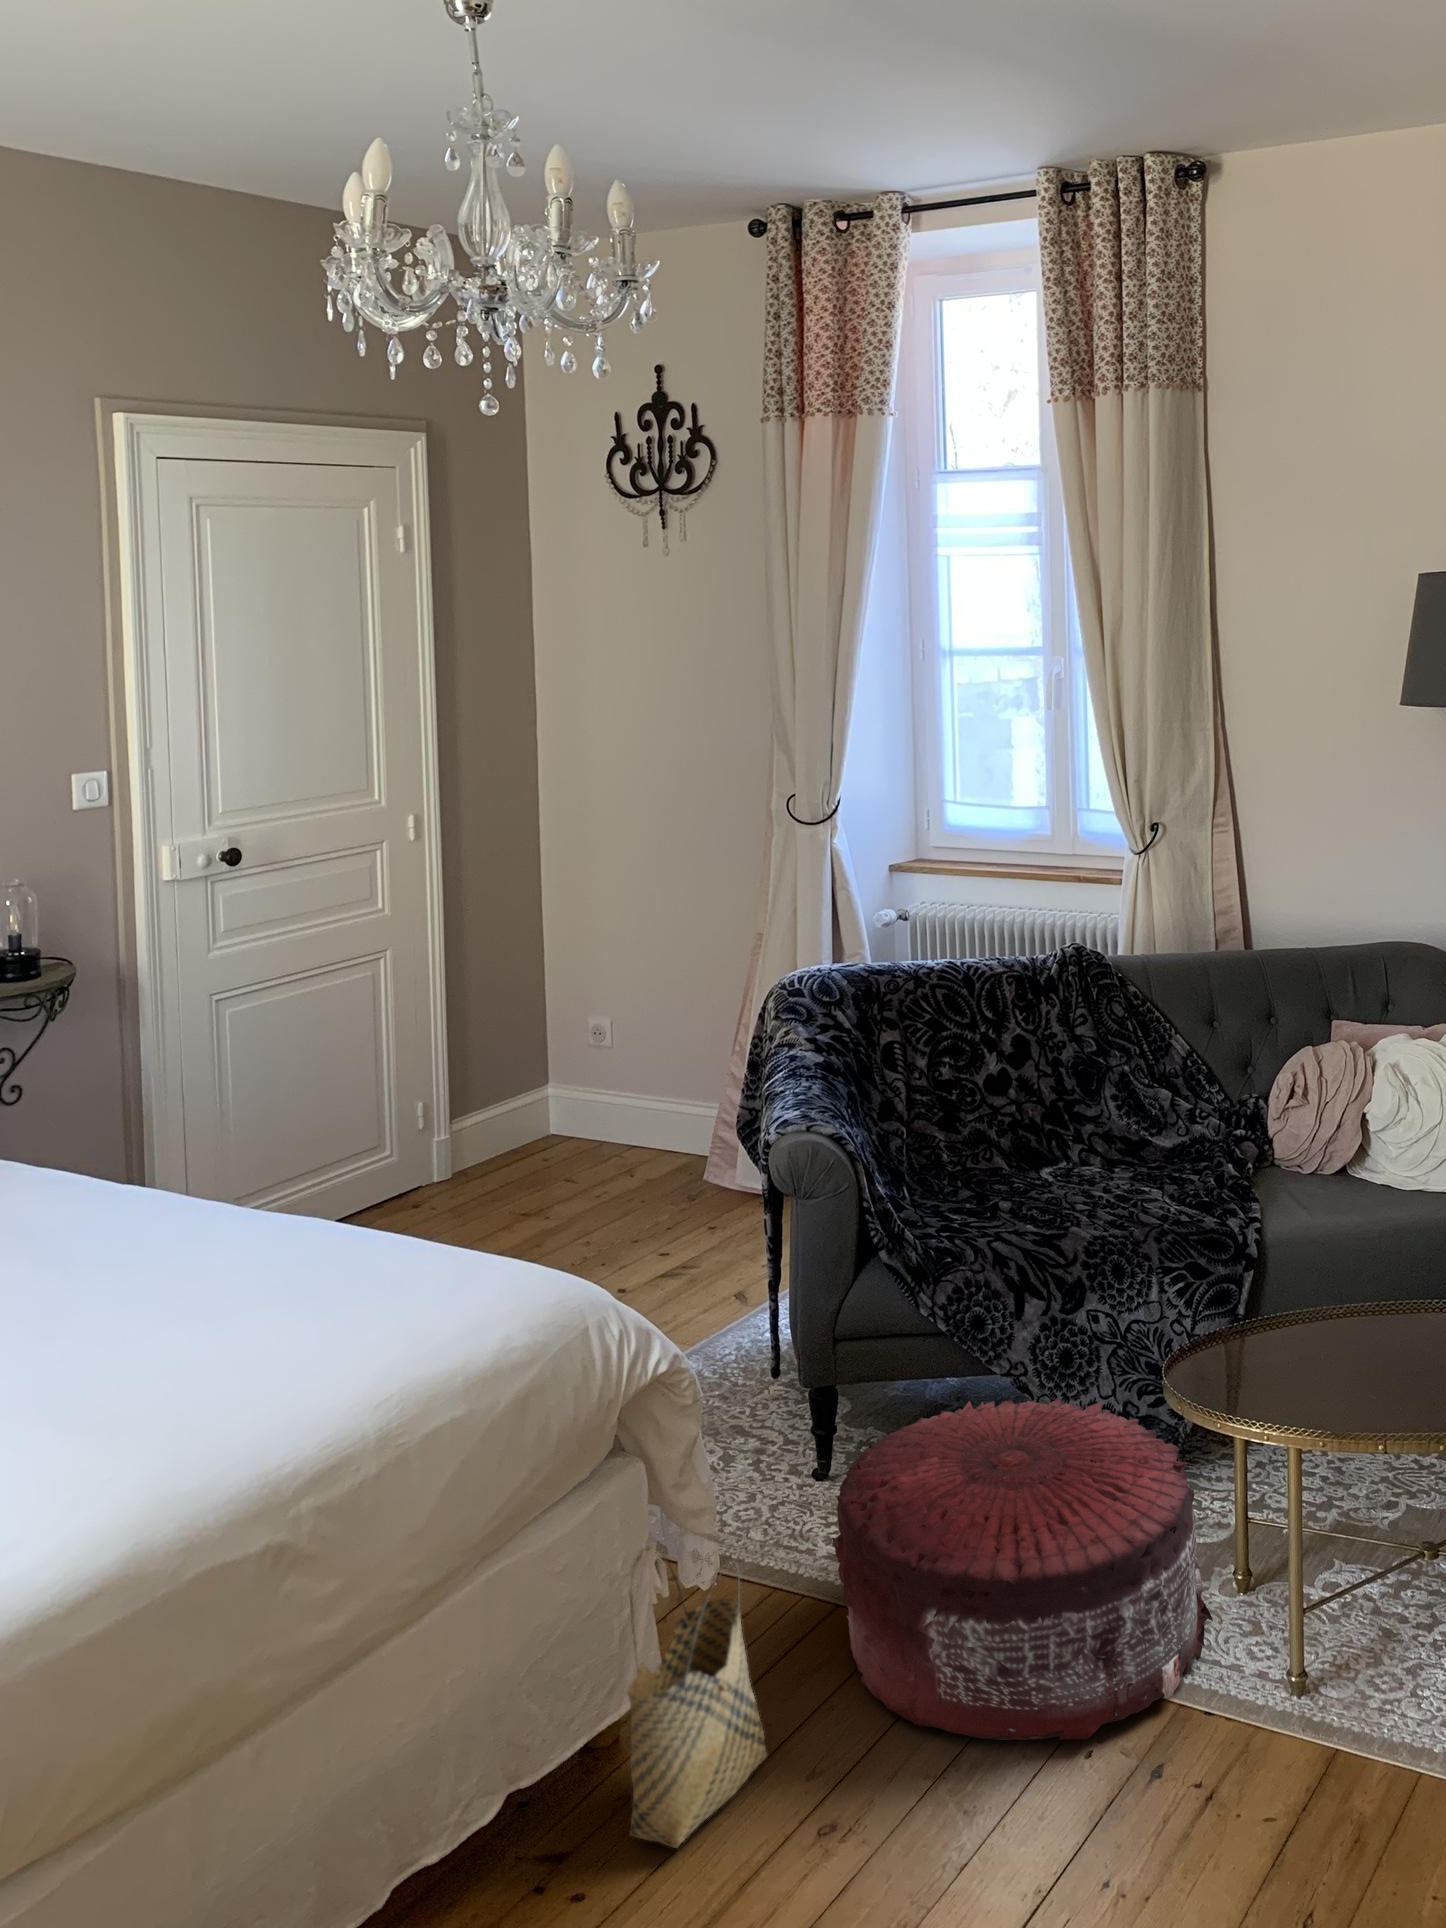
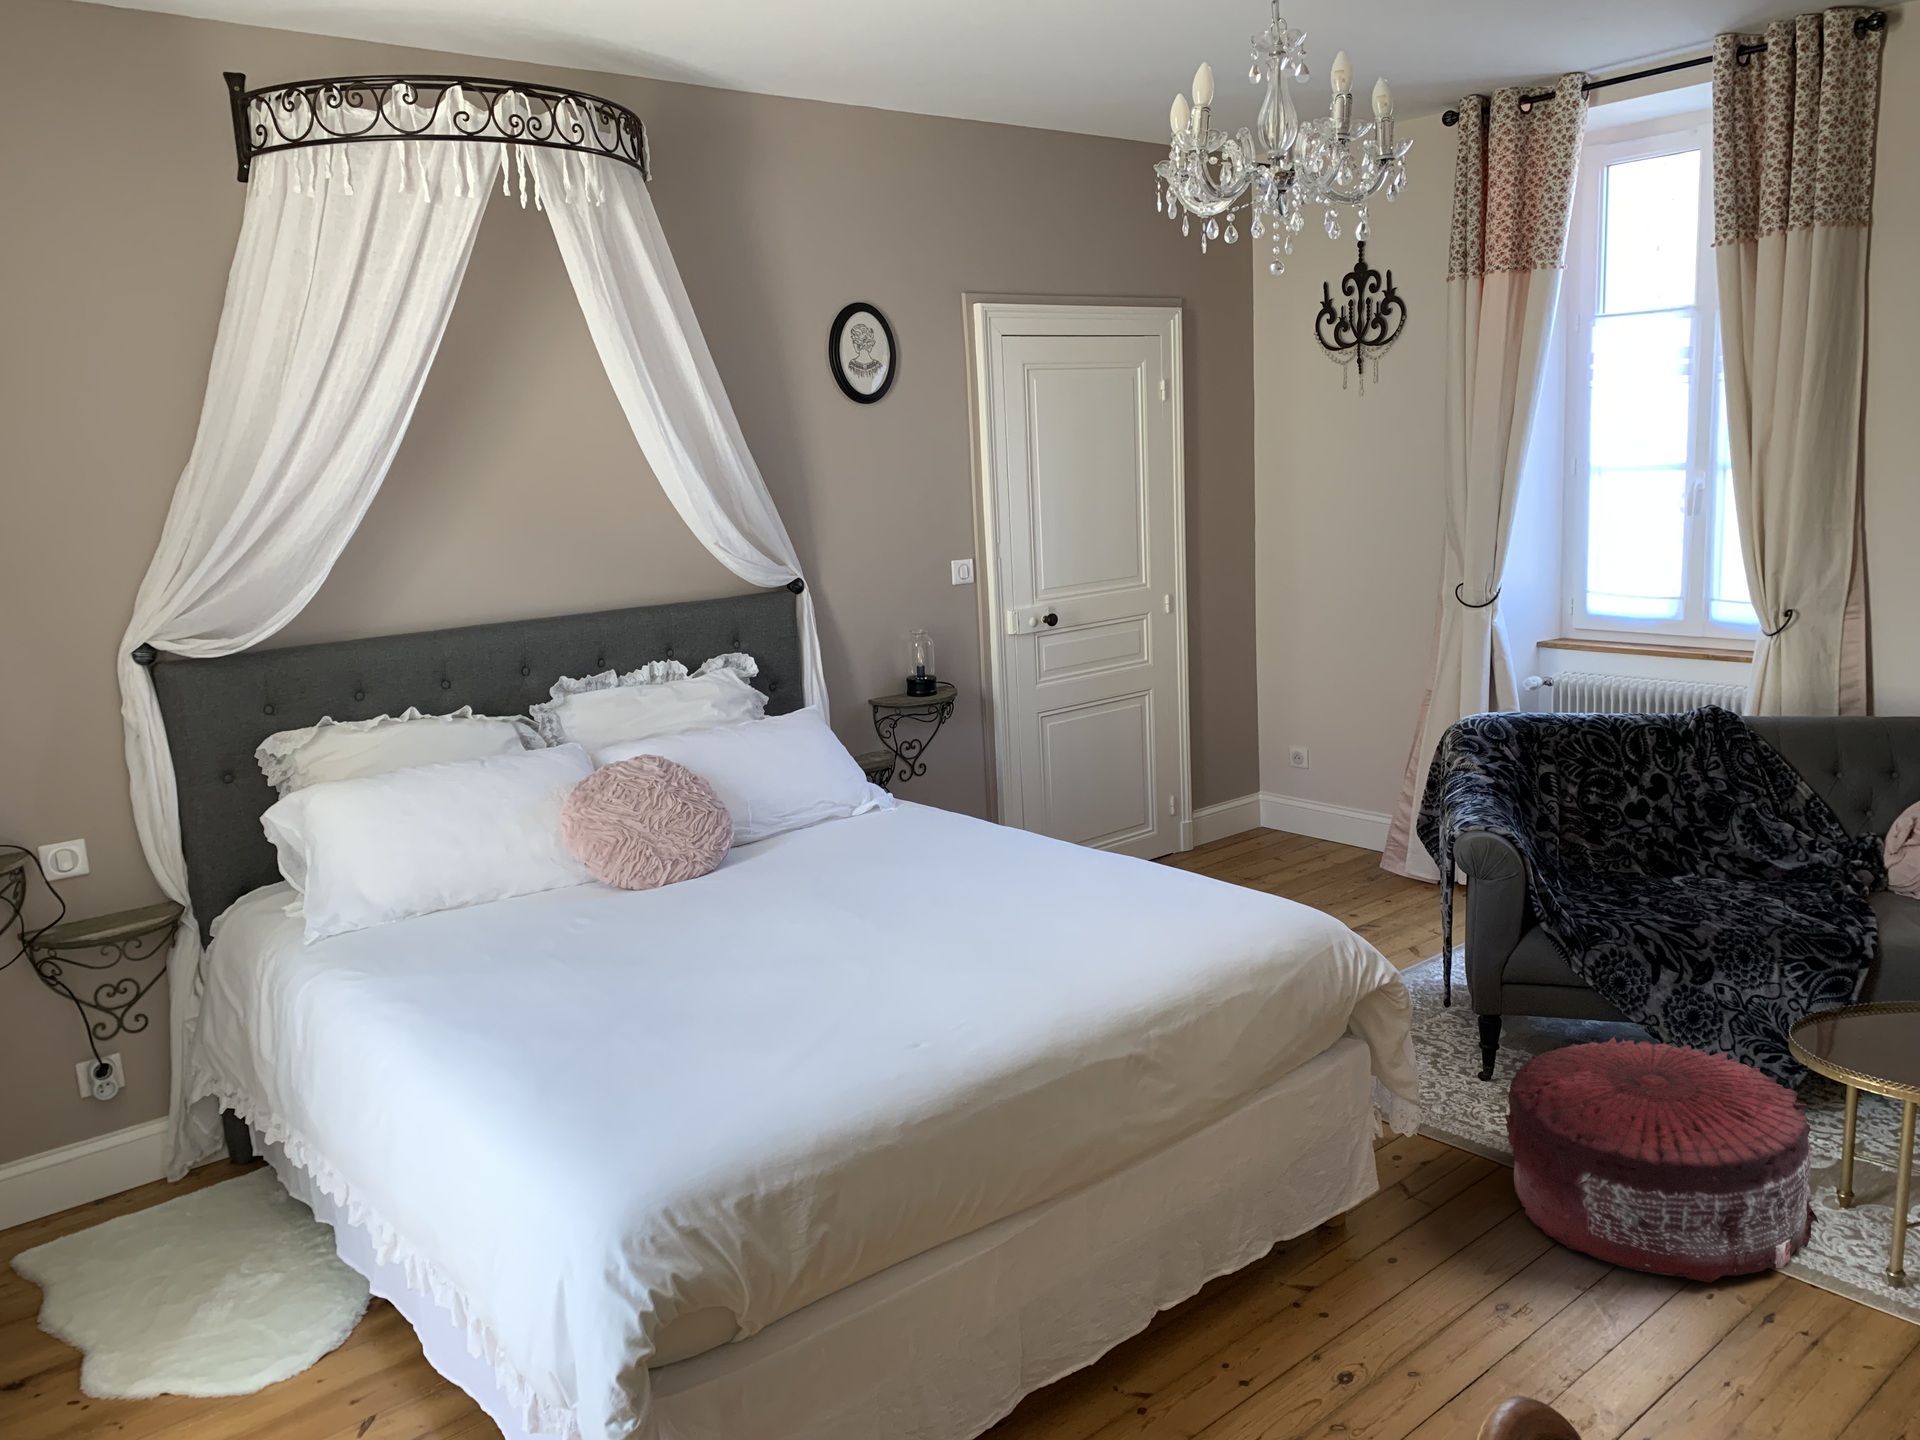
woven basket: present [627,1547,767,1848] -> none [1361,1096,1456,1289]

